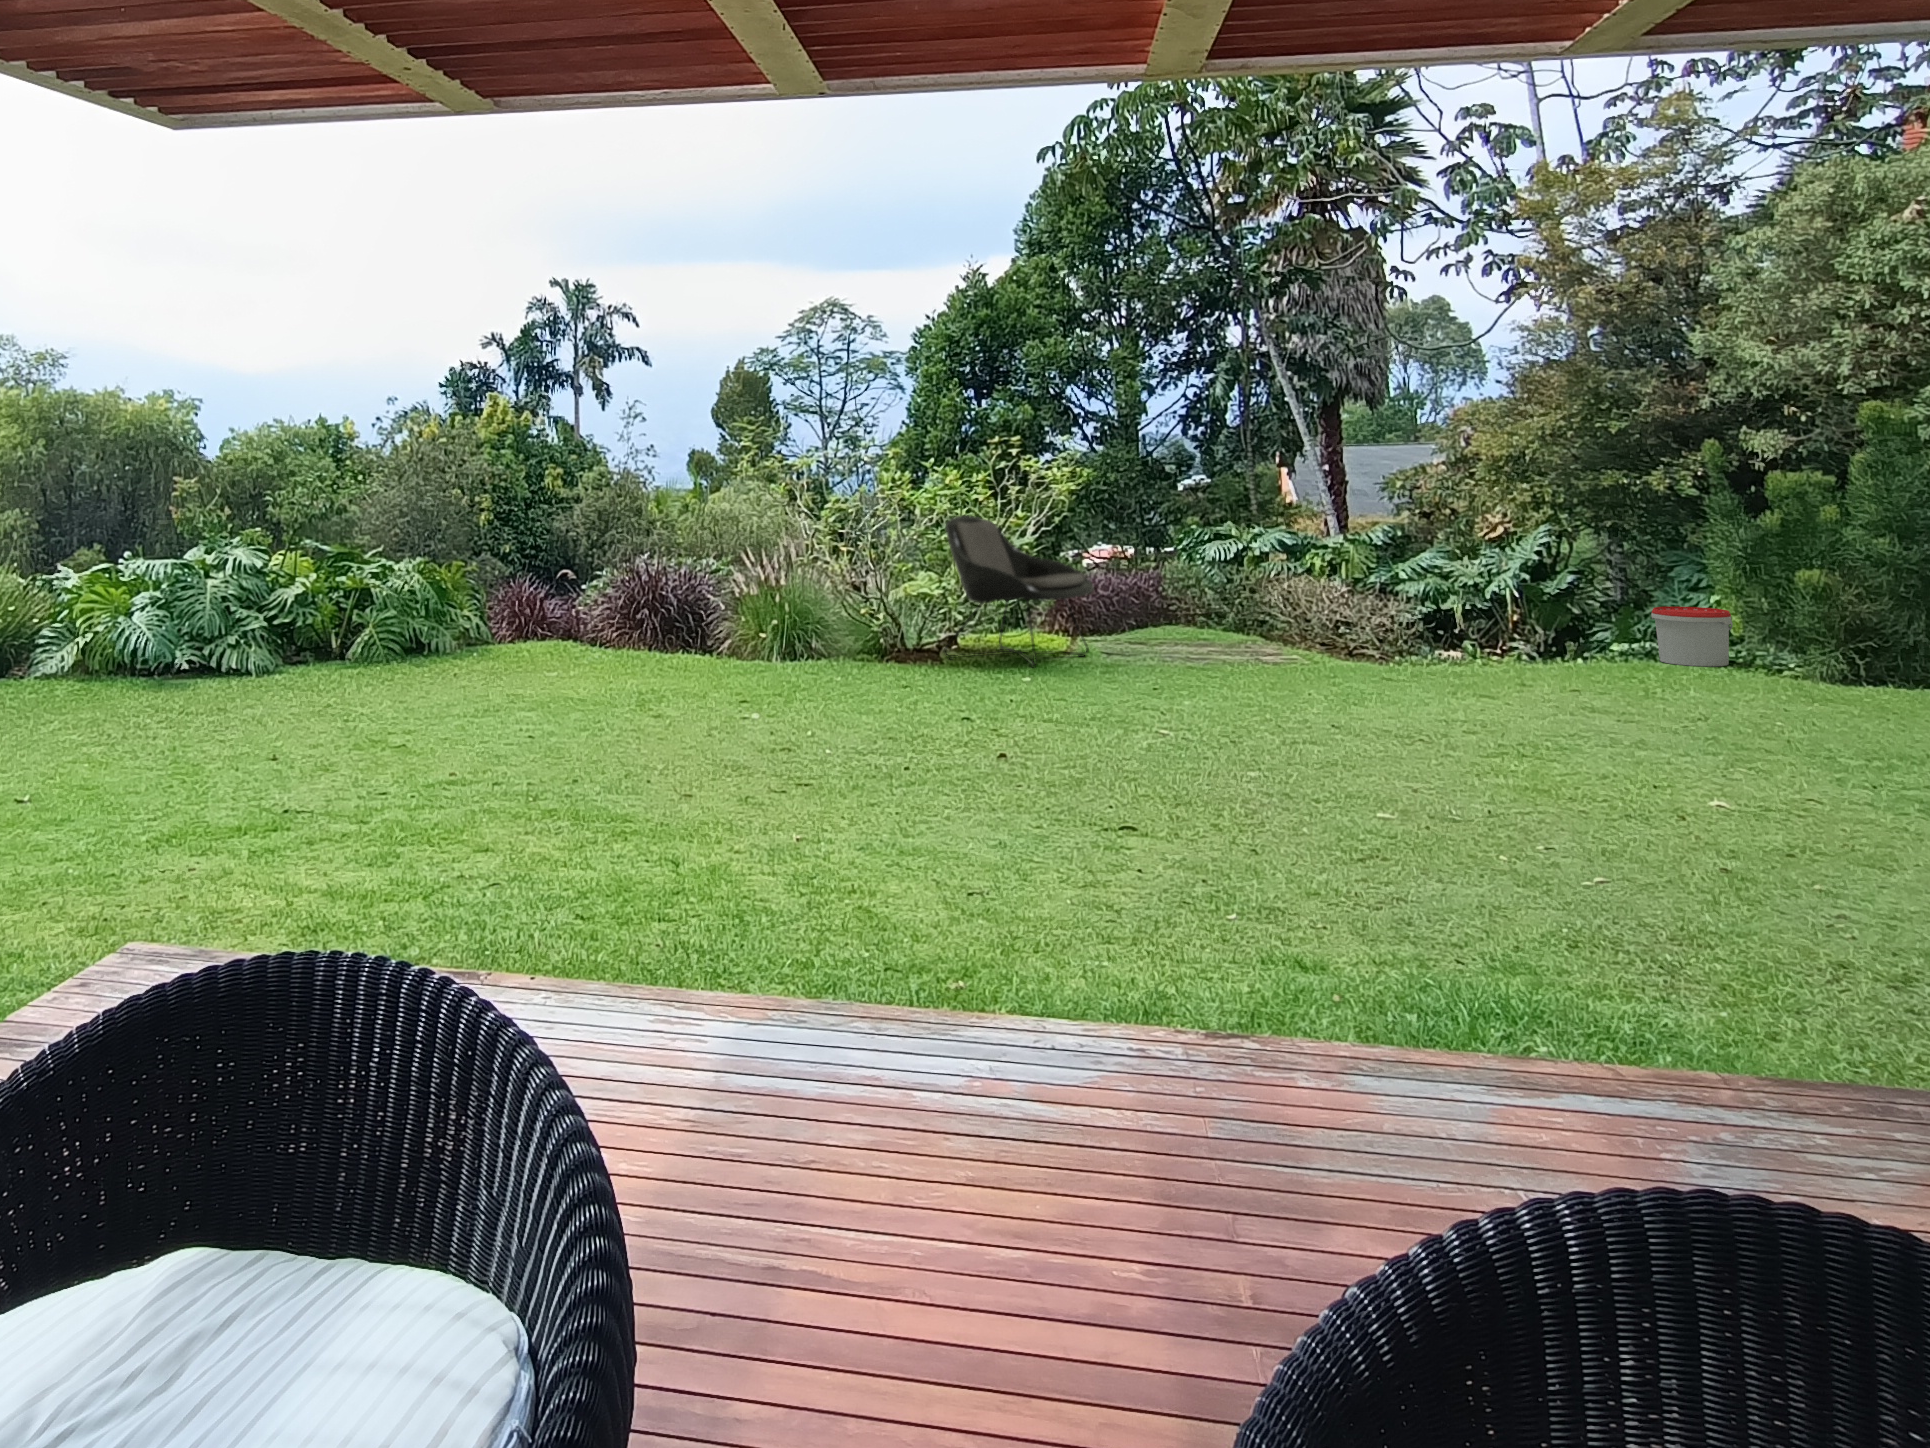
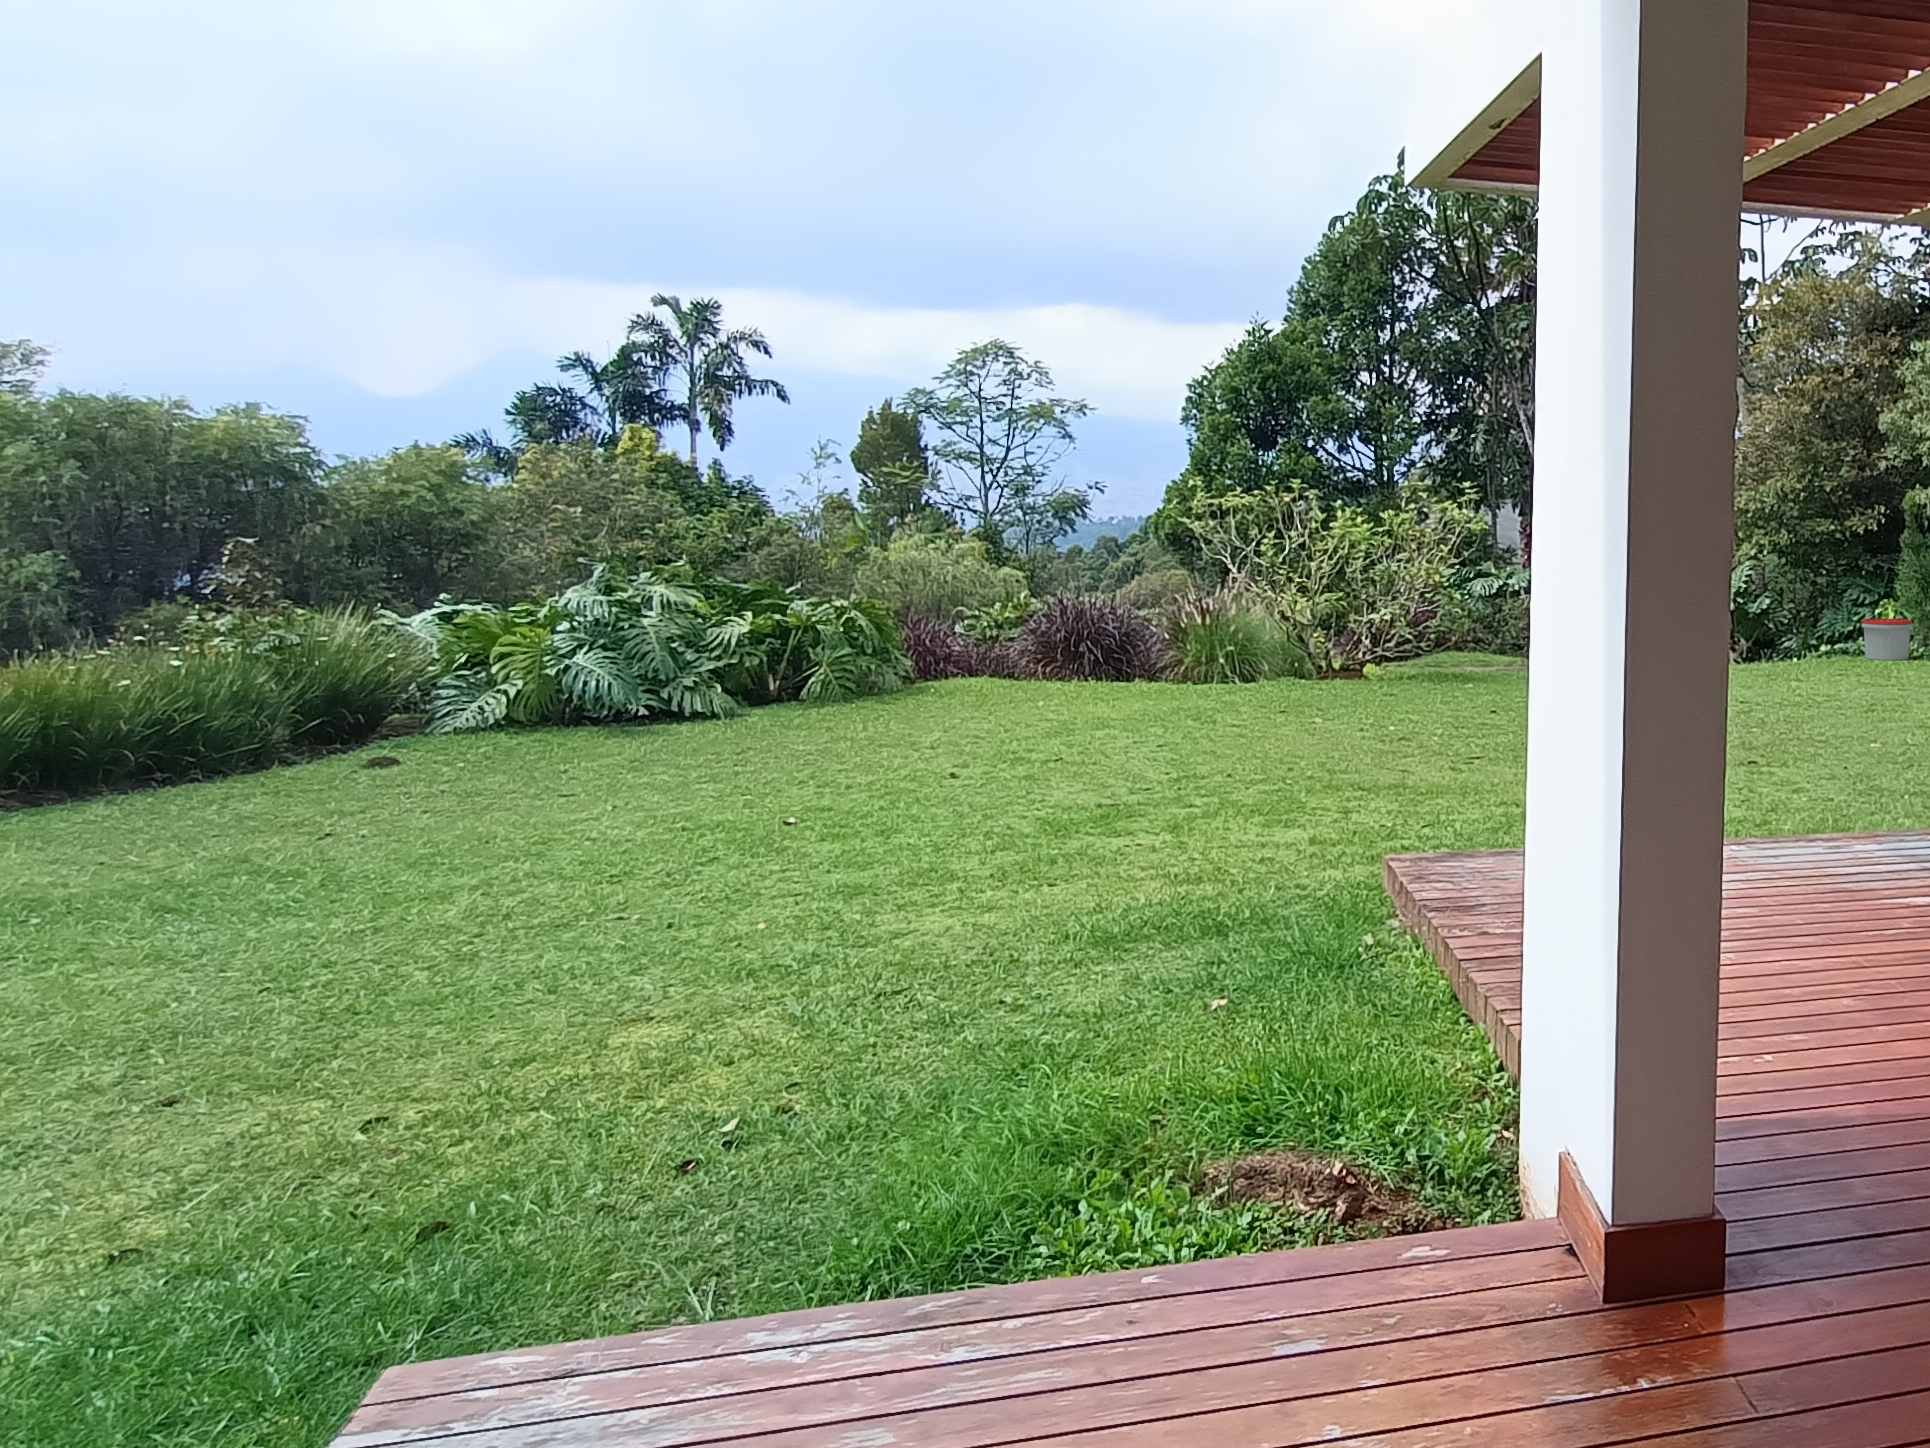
lounge chair: present [944,516,1094,667] -> none [1361,556,1479,679]

